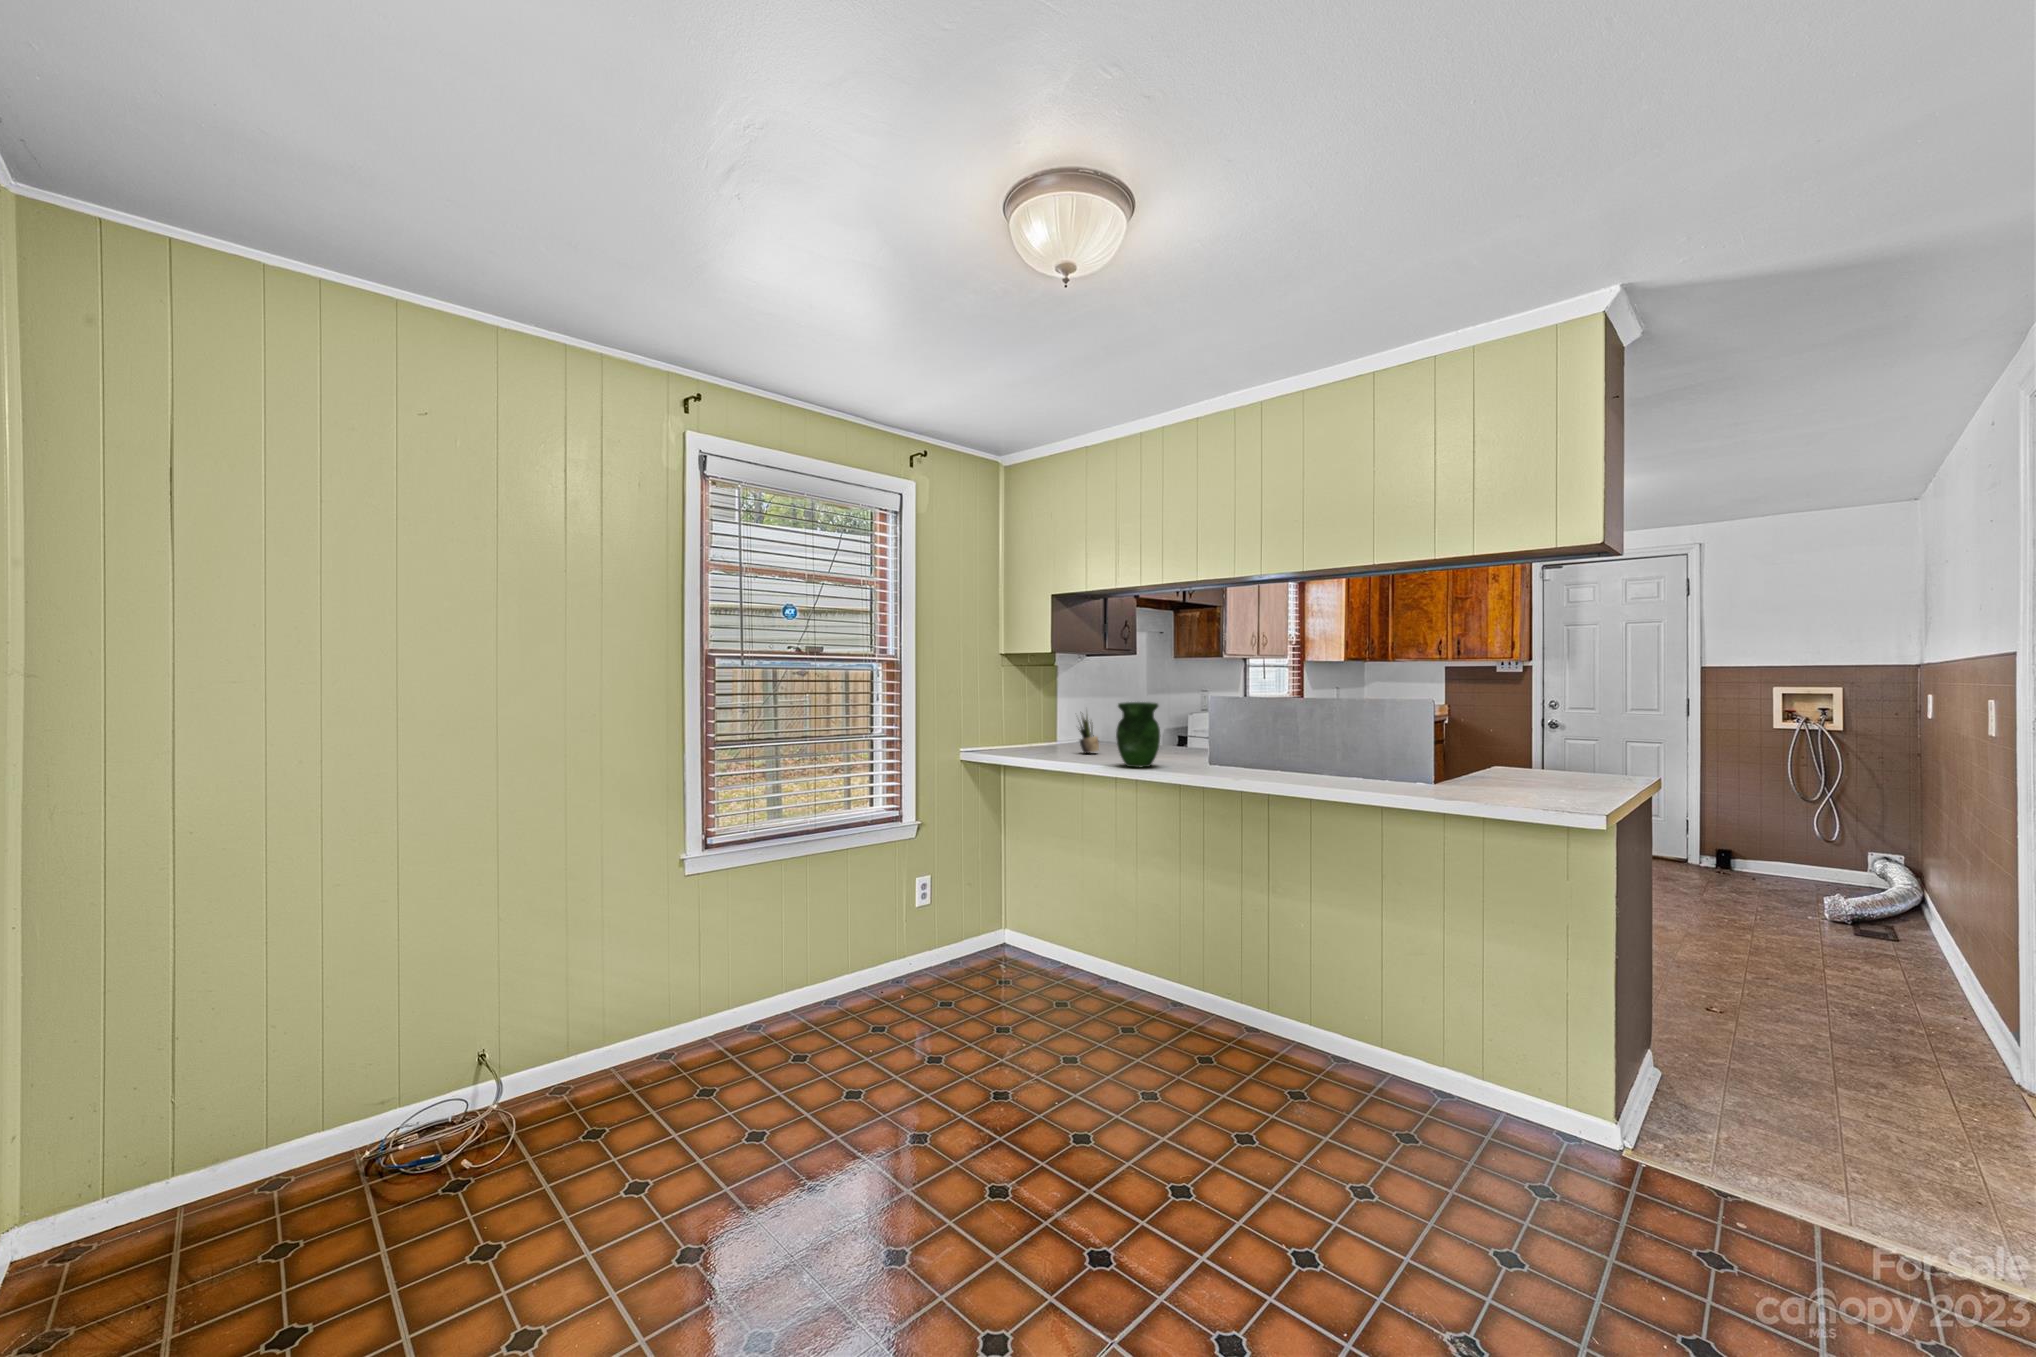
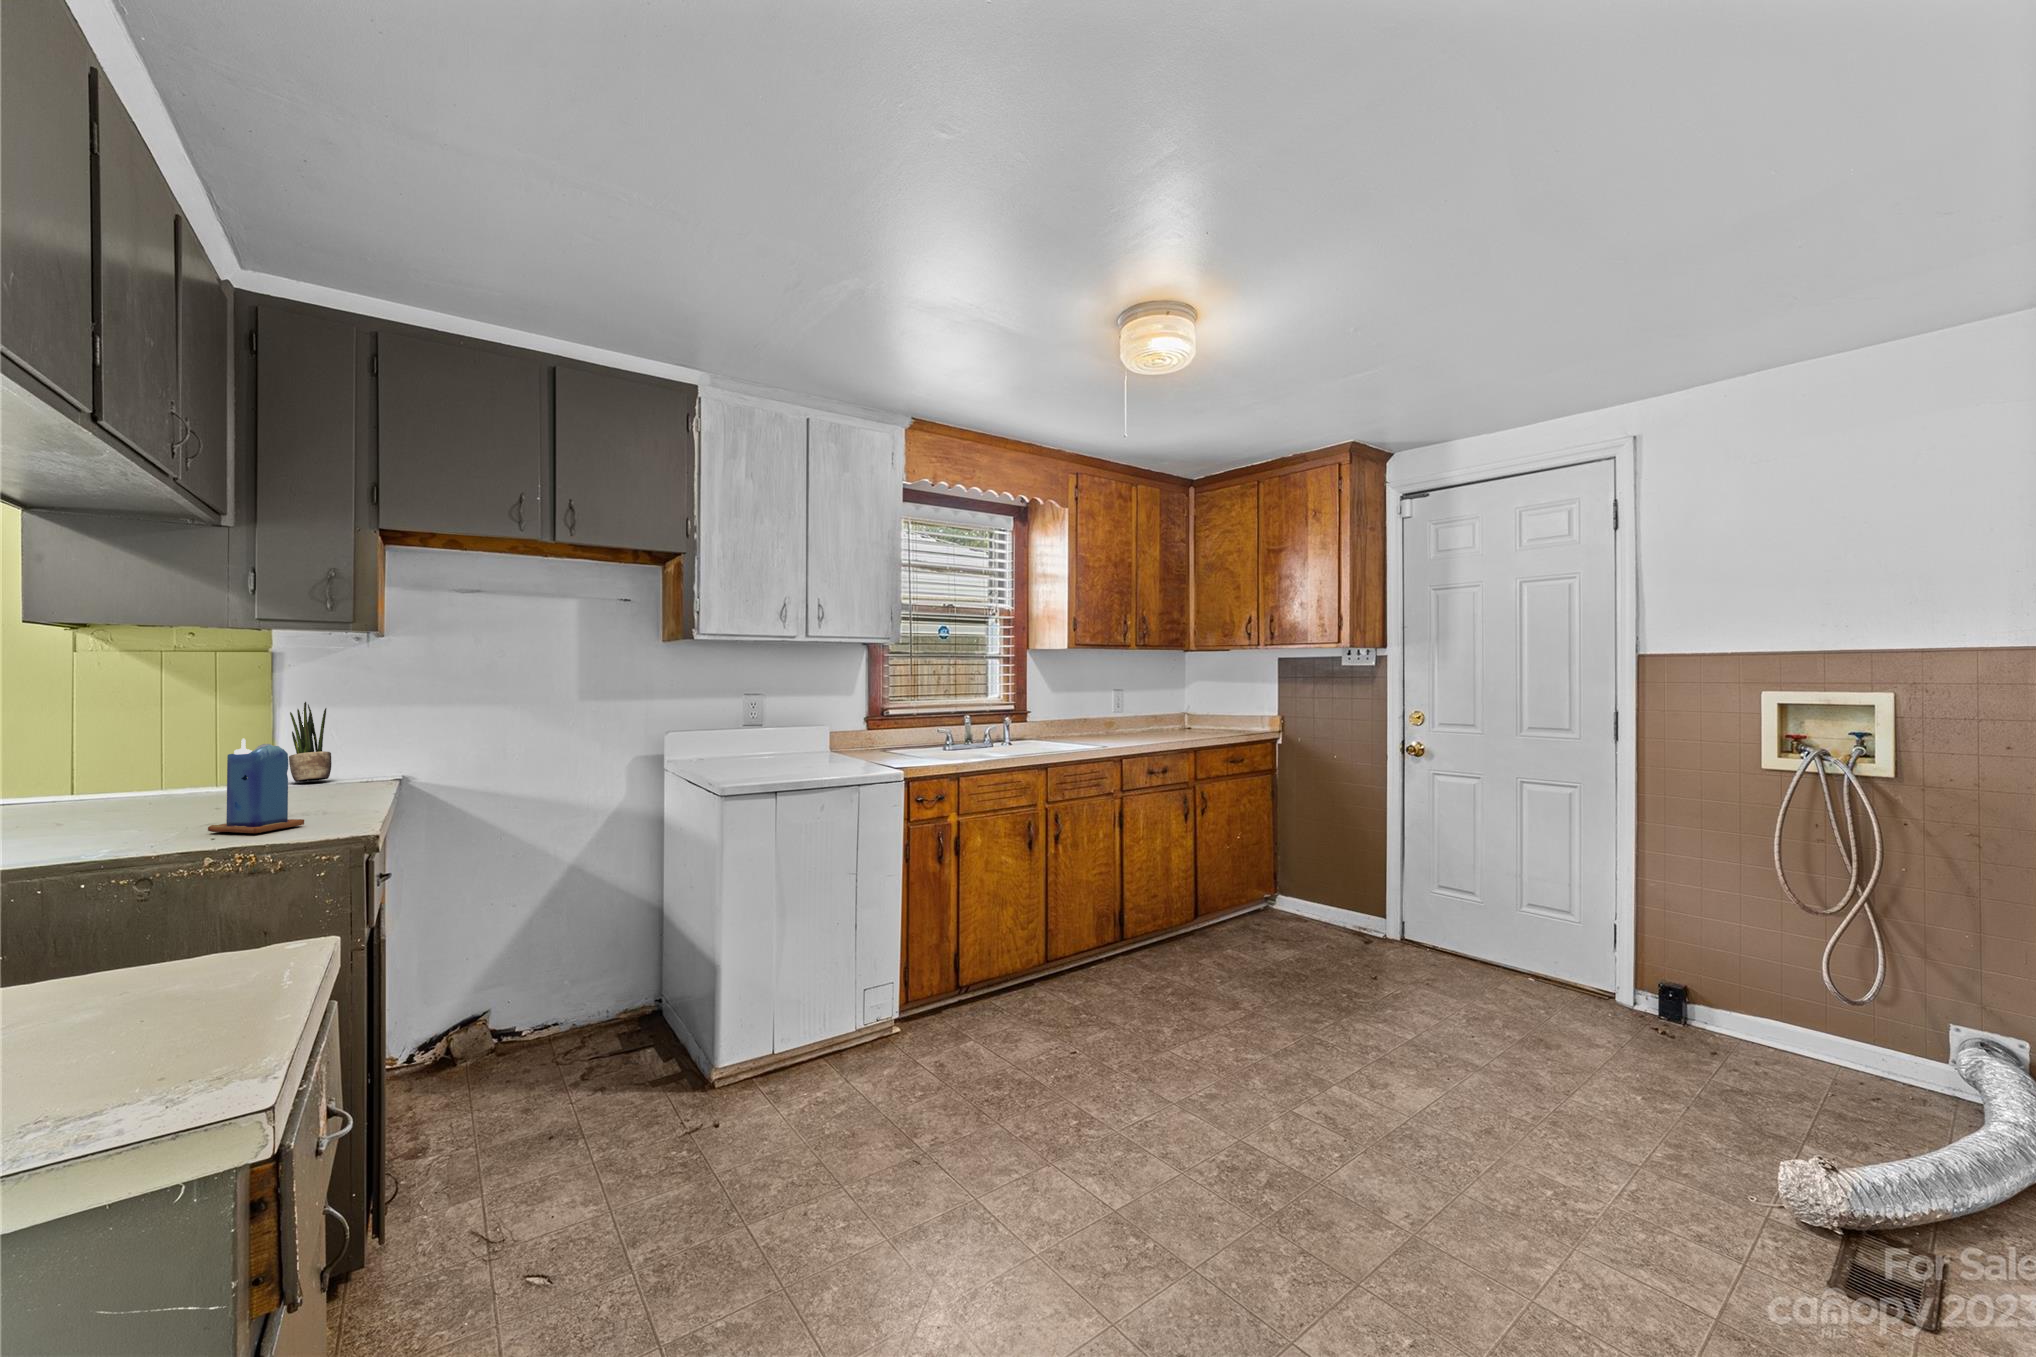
vase: present [1116,702,1160,767] -> none [81,689,206,818]
candle: none [1224,726,1255,769] -> present [208,738,304,833]

